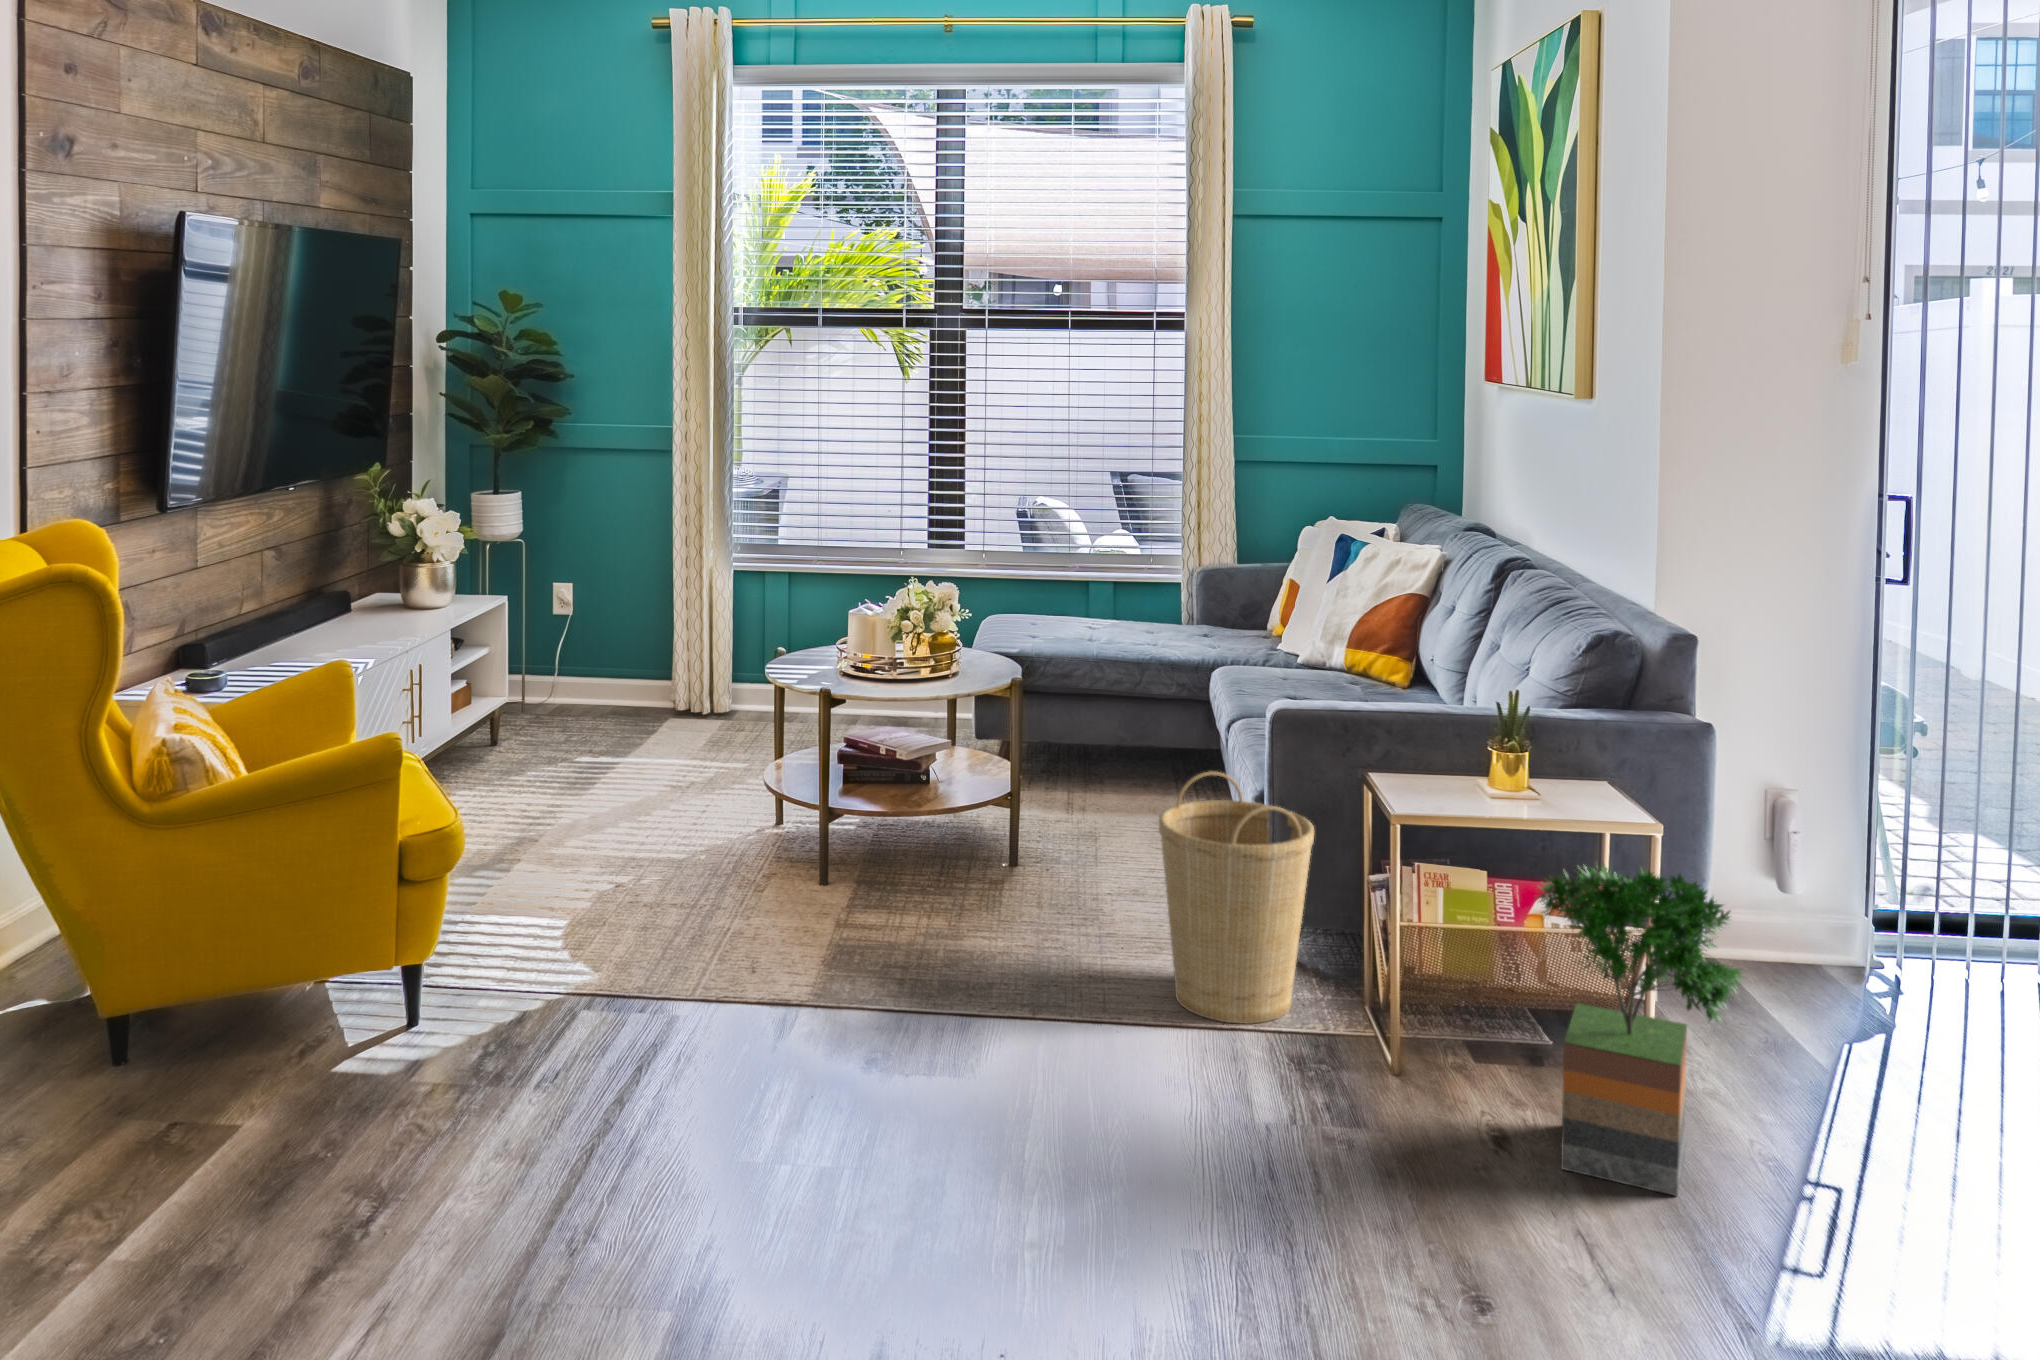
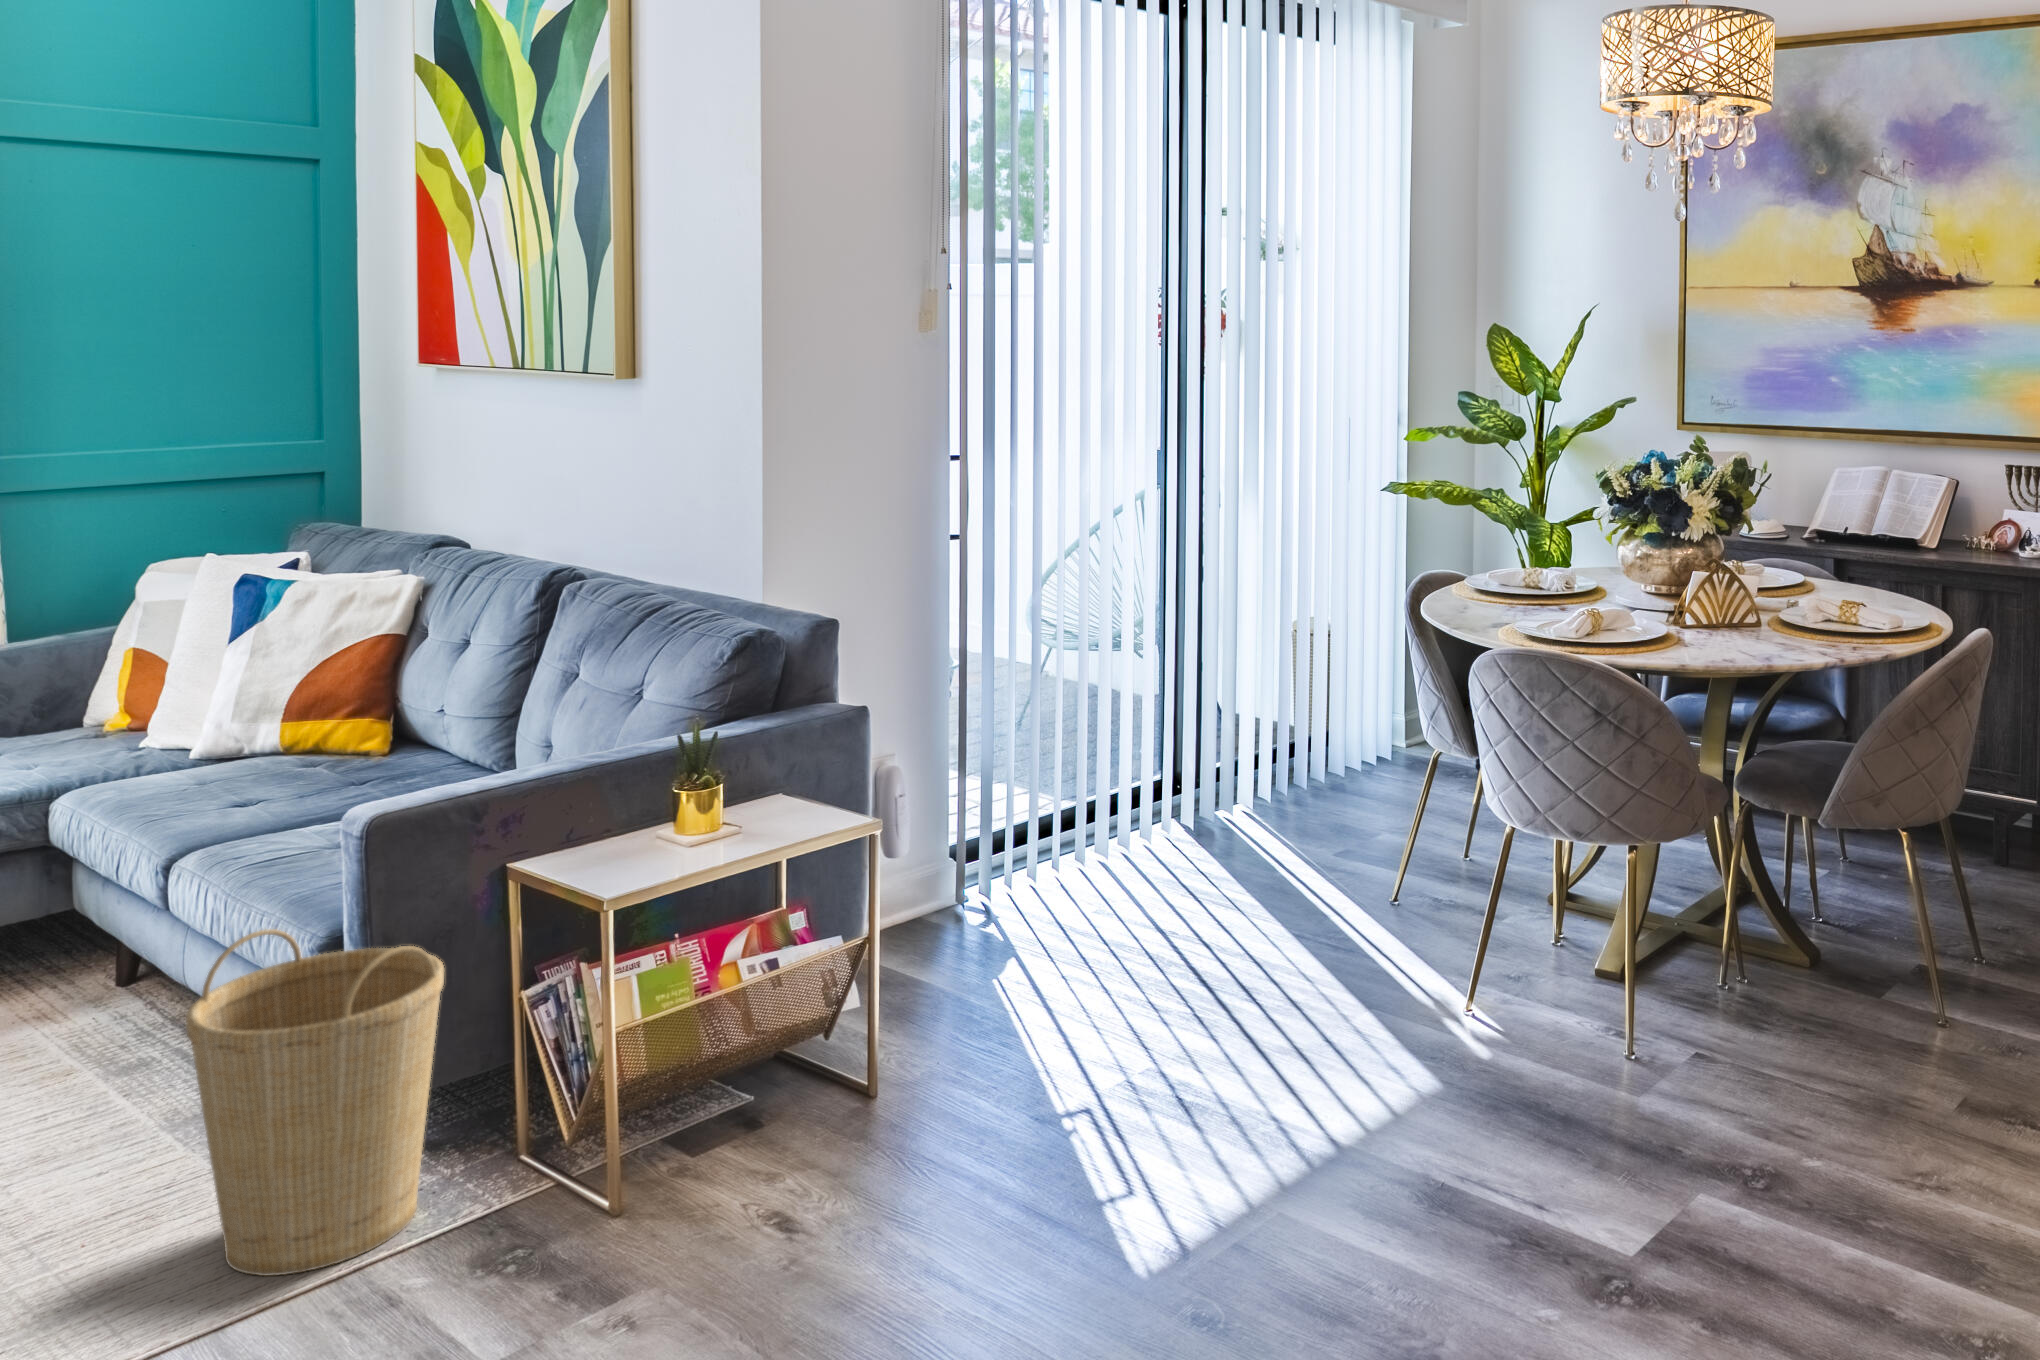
potted tree: present [1538,864,1743,1196] -> none [797,864,1031,1222]

